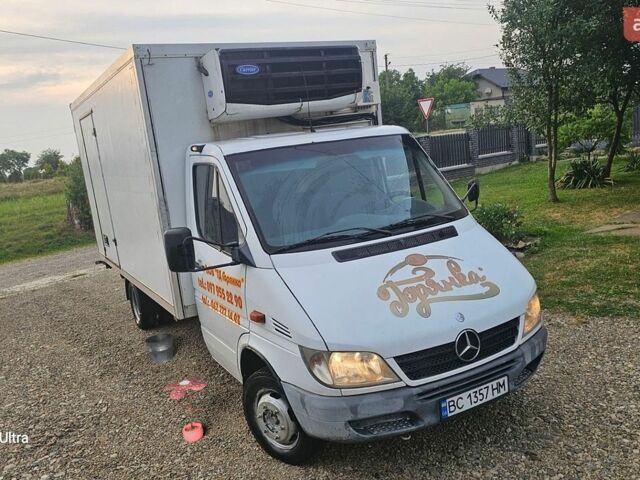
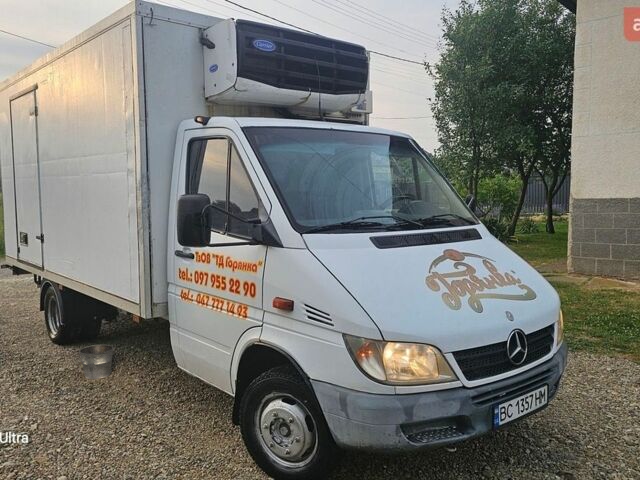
potted plant: present [163,376,208,442] -> none [133,383,190,462]

